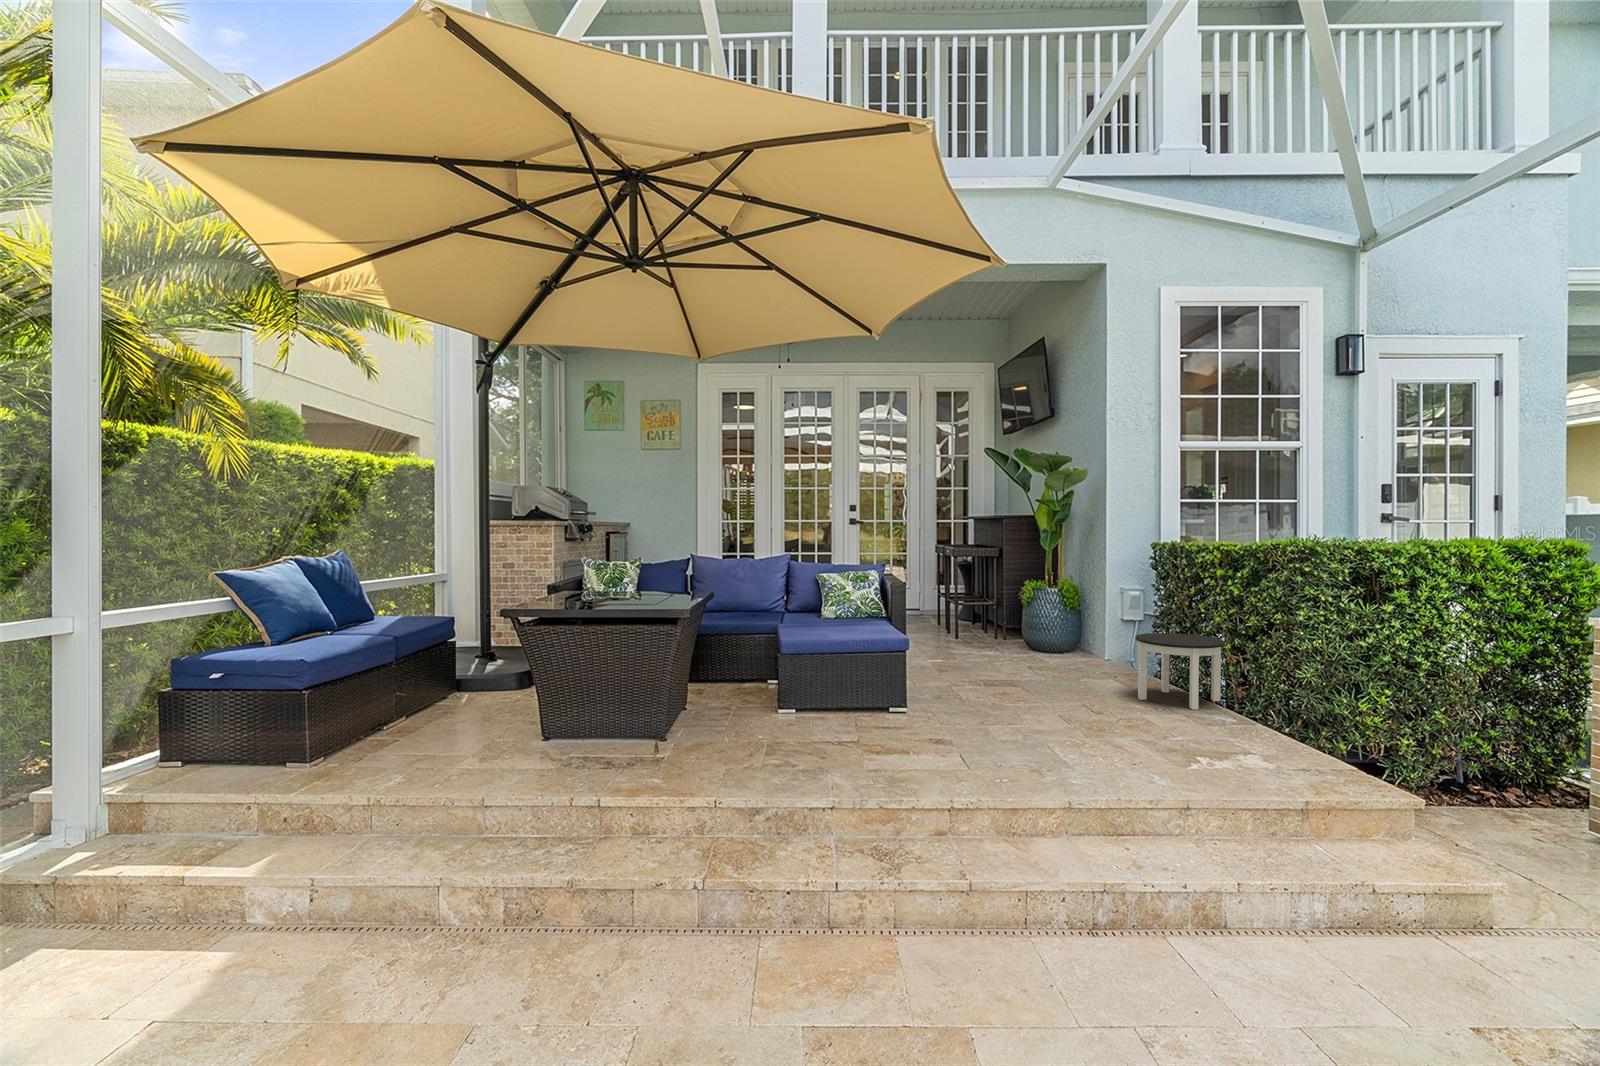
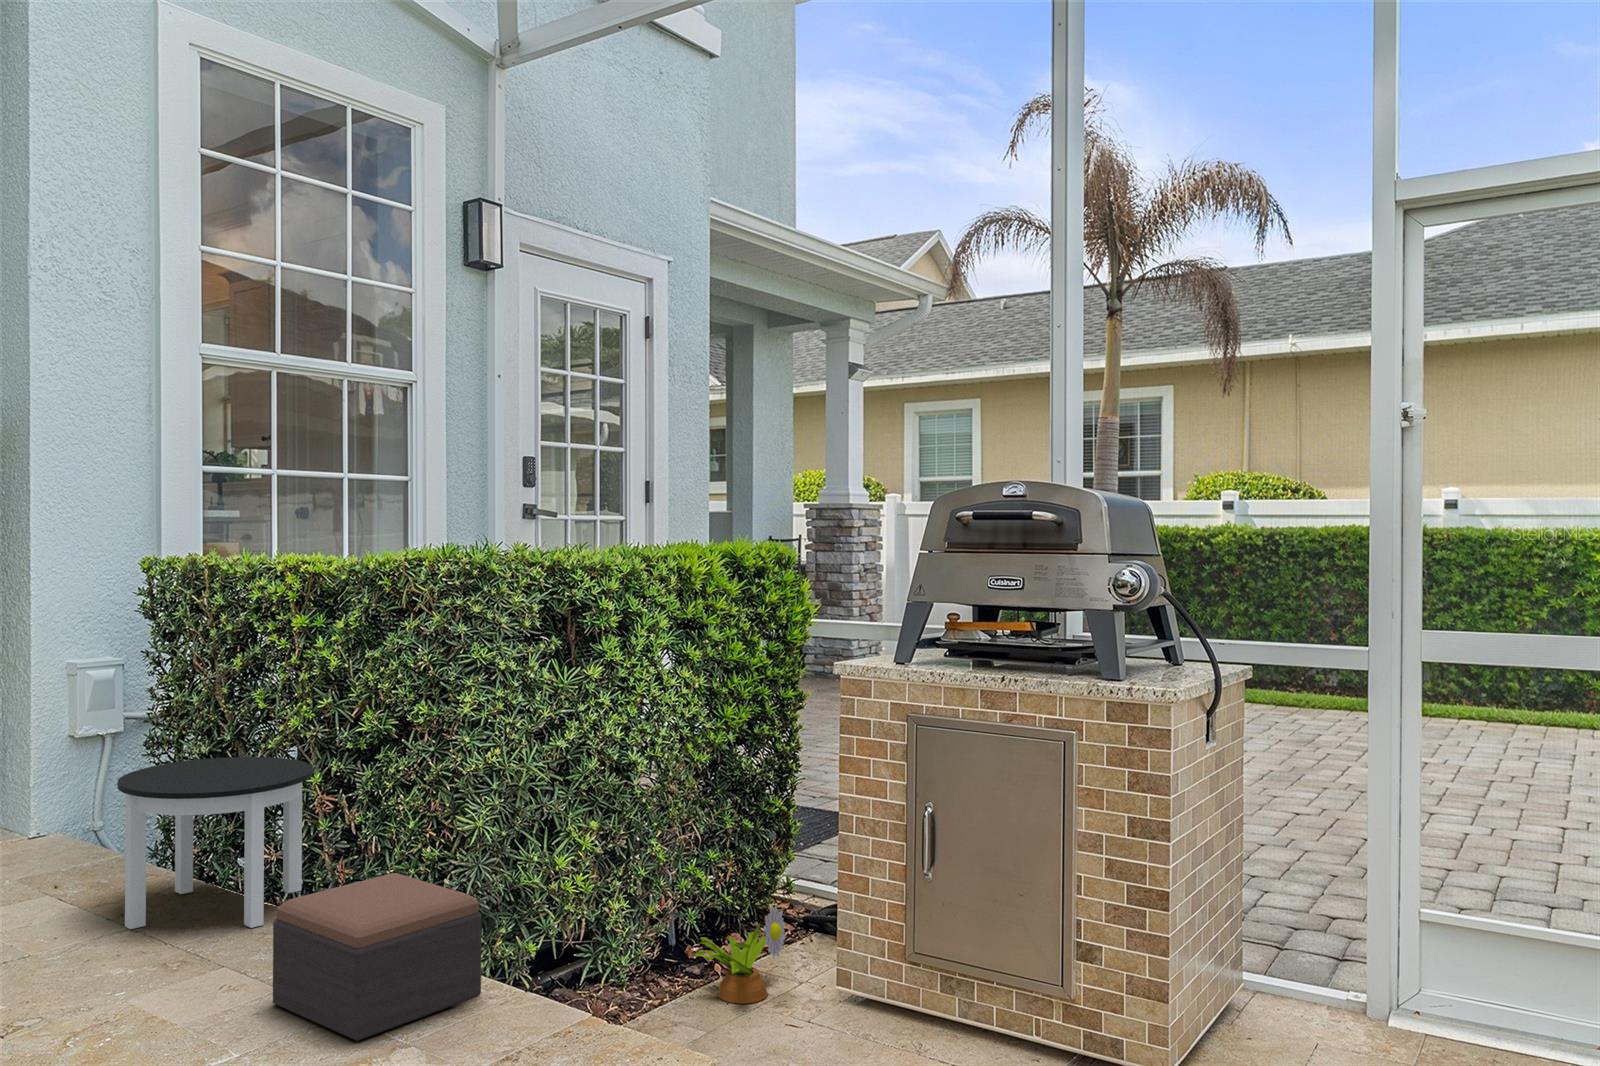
footstool: none [1195,691,1299,755] -> present [273,873,482,1041]
decorative plant: none [1460,764,1540,822] -> present [692,905,785,1004]

